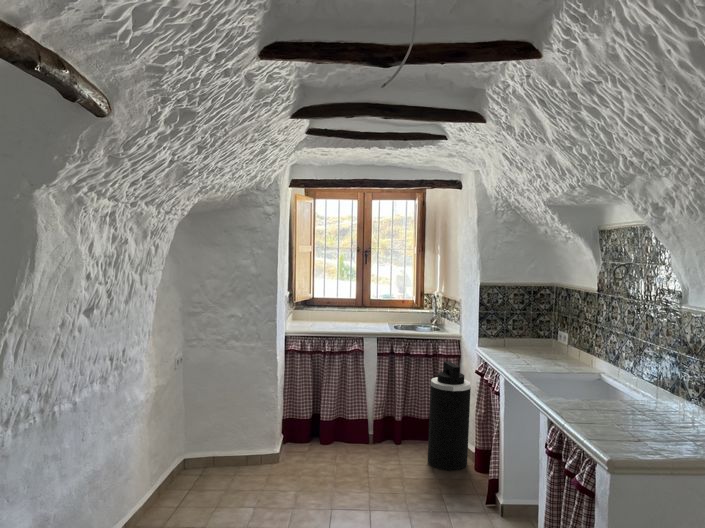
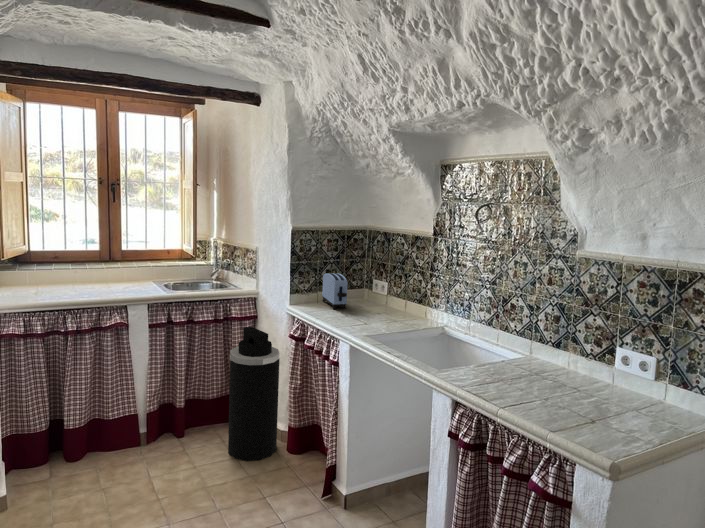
toaster: none [508,322,524,352] -> present [322,273,348,309]

